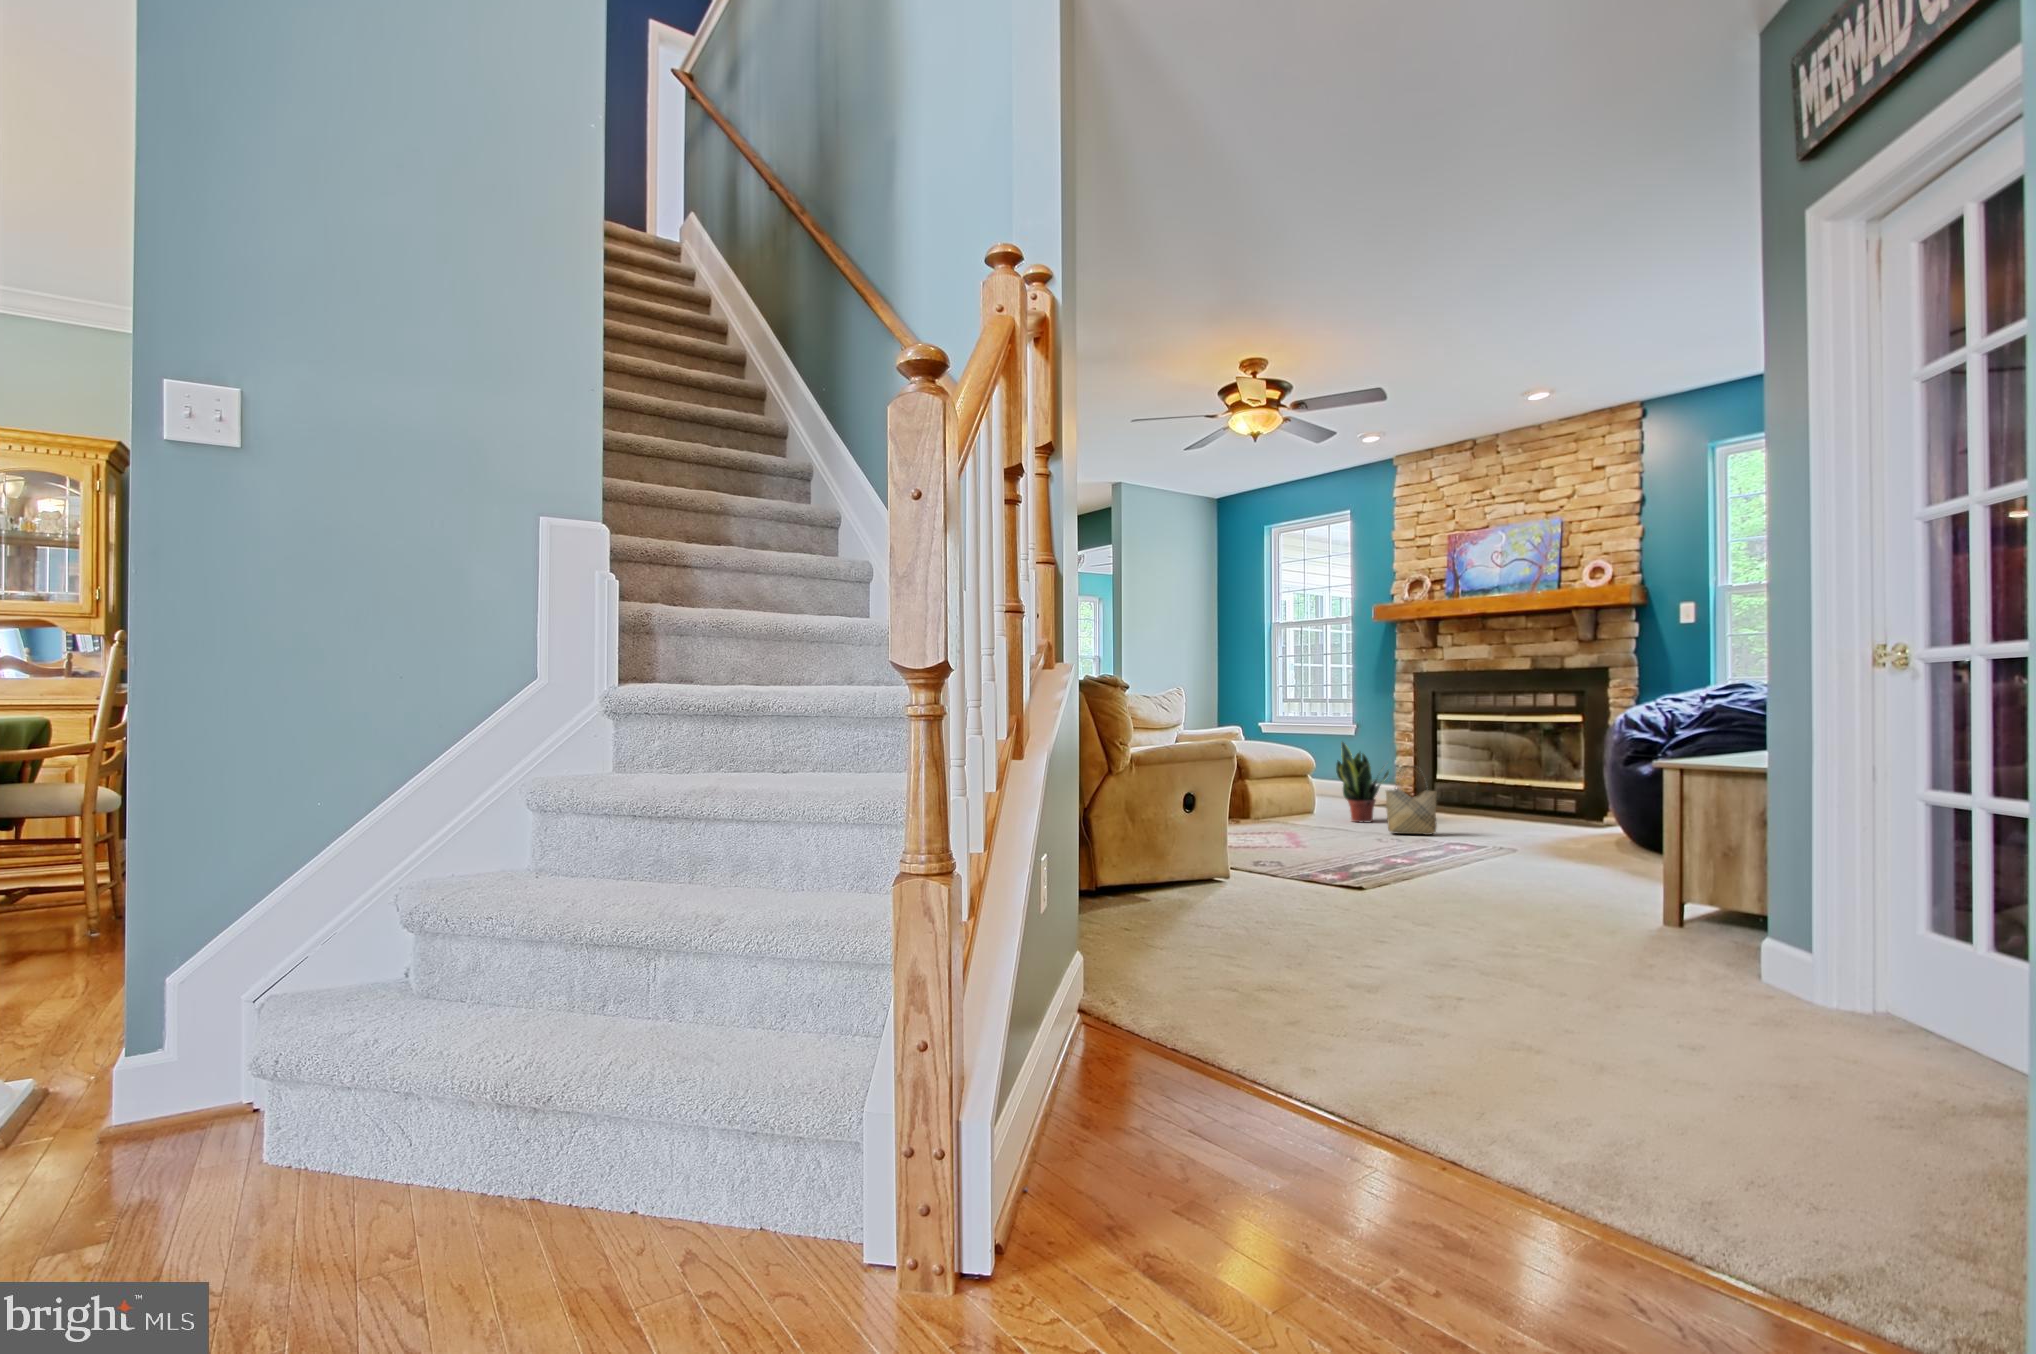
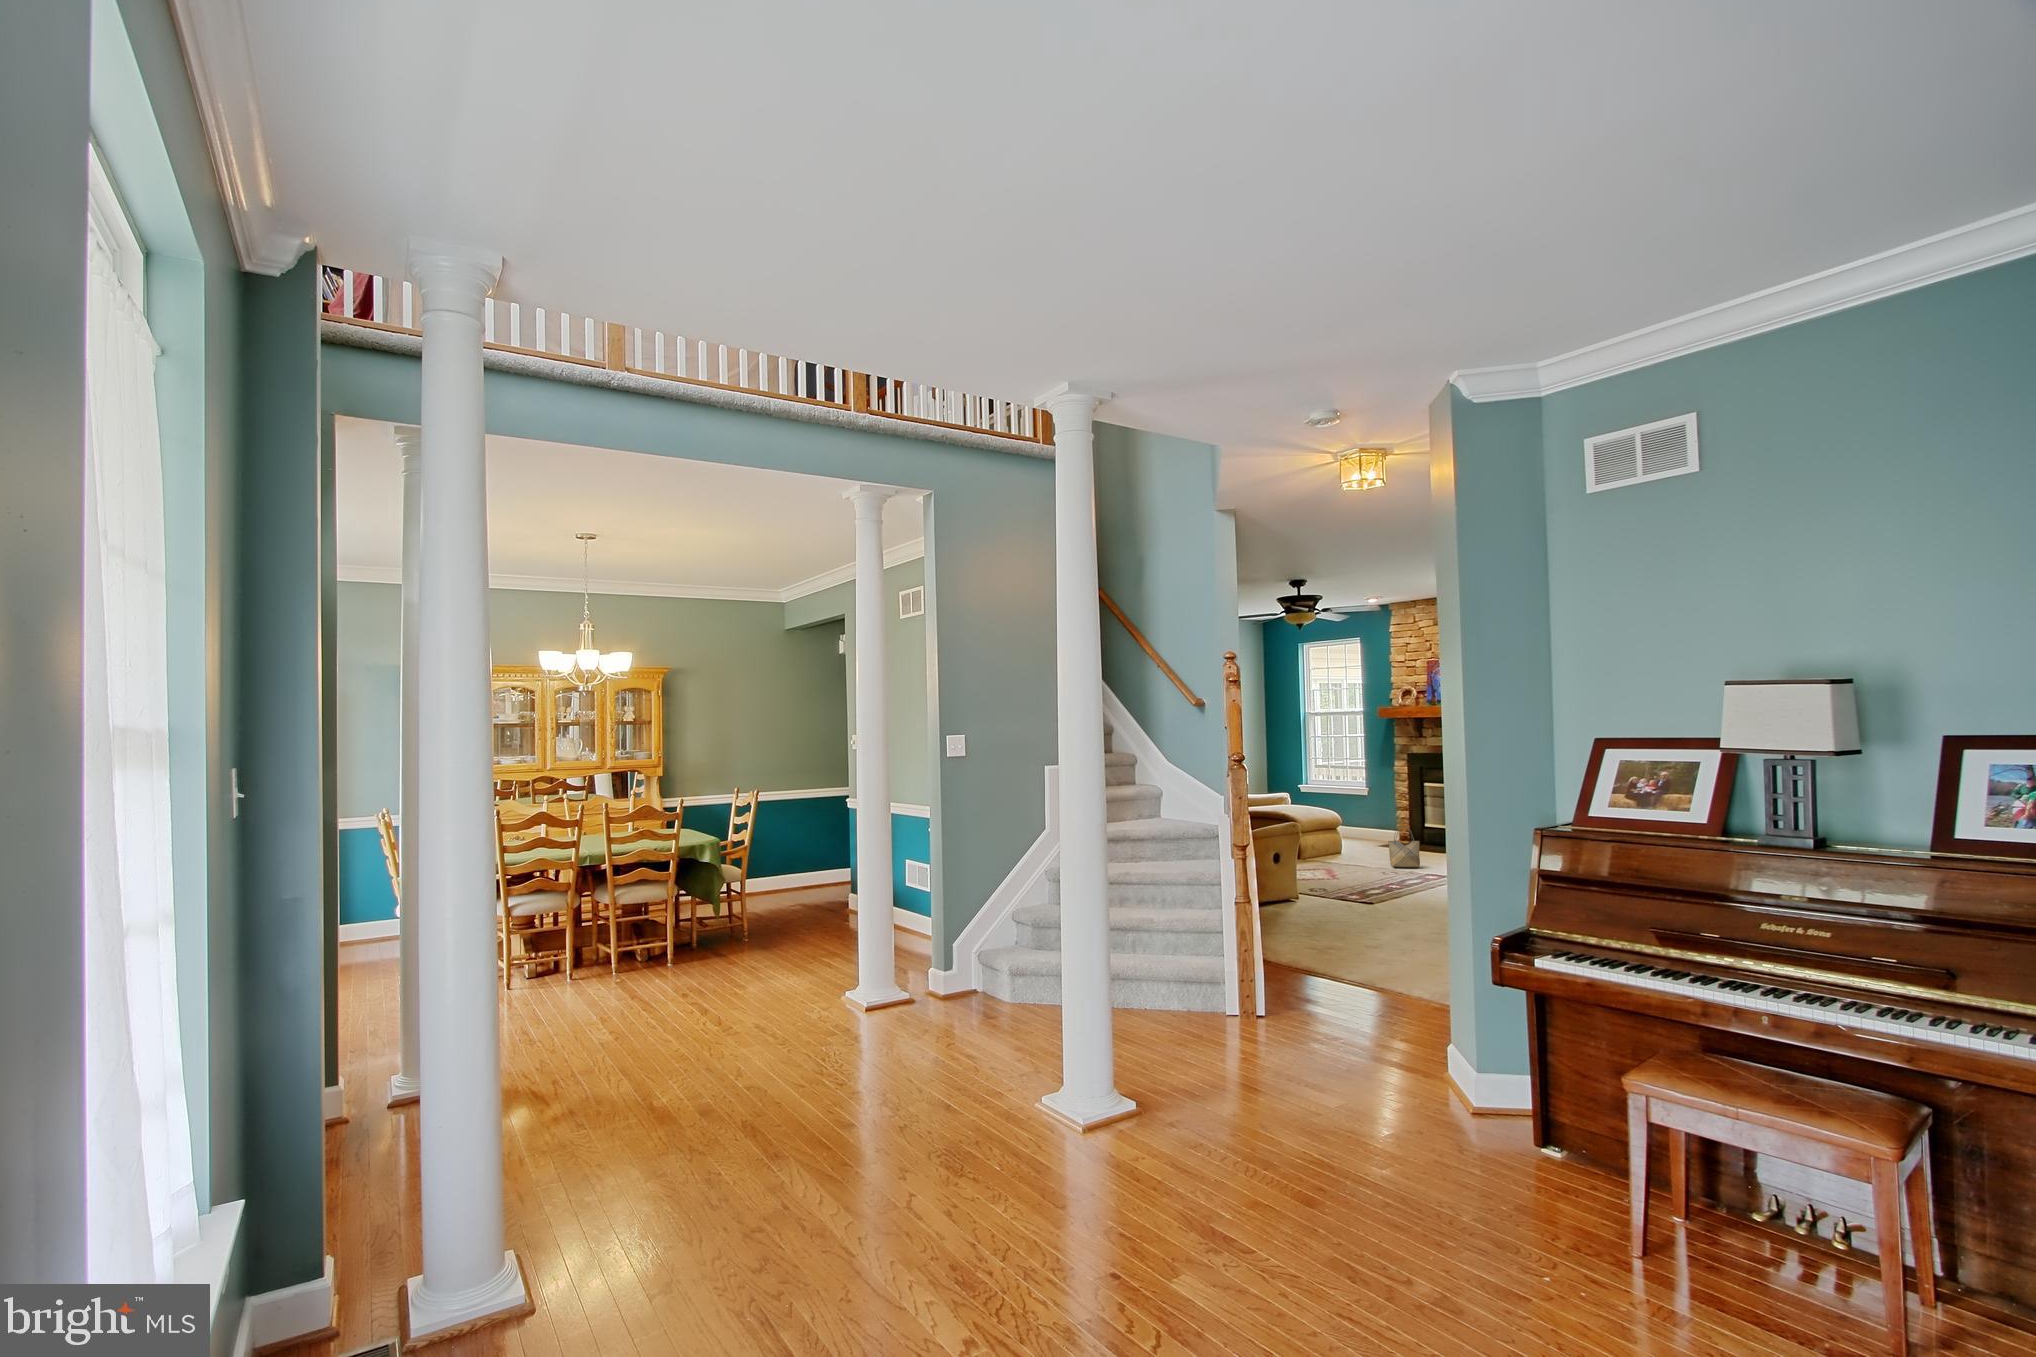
potted plant: present [1336,742,1389,823] -> none [1357,808,1391,859]

